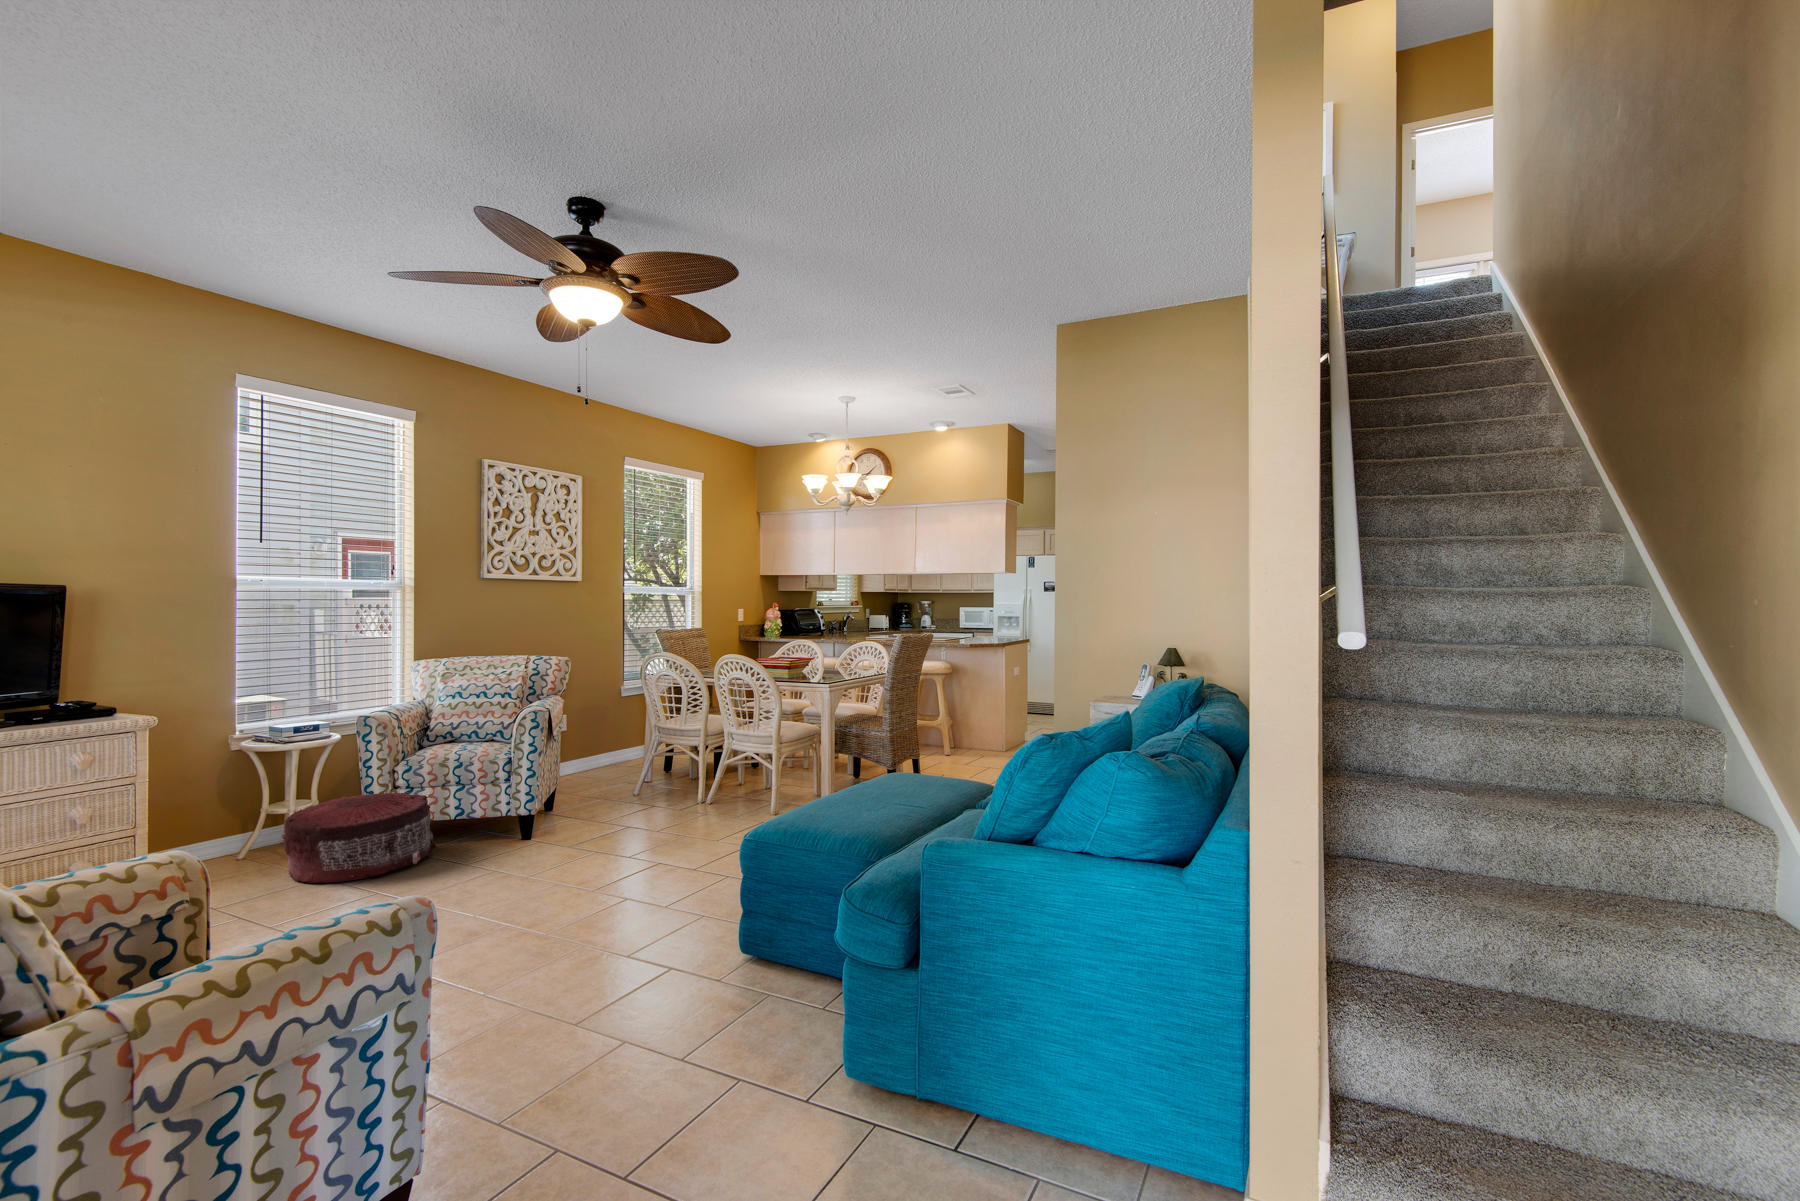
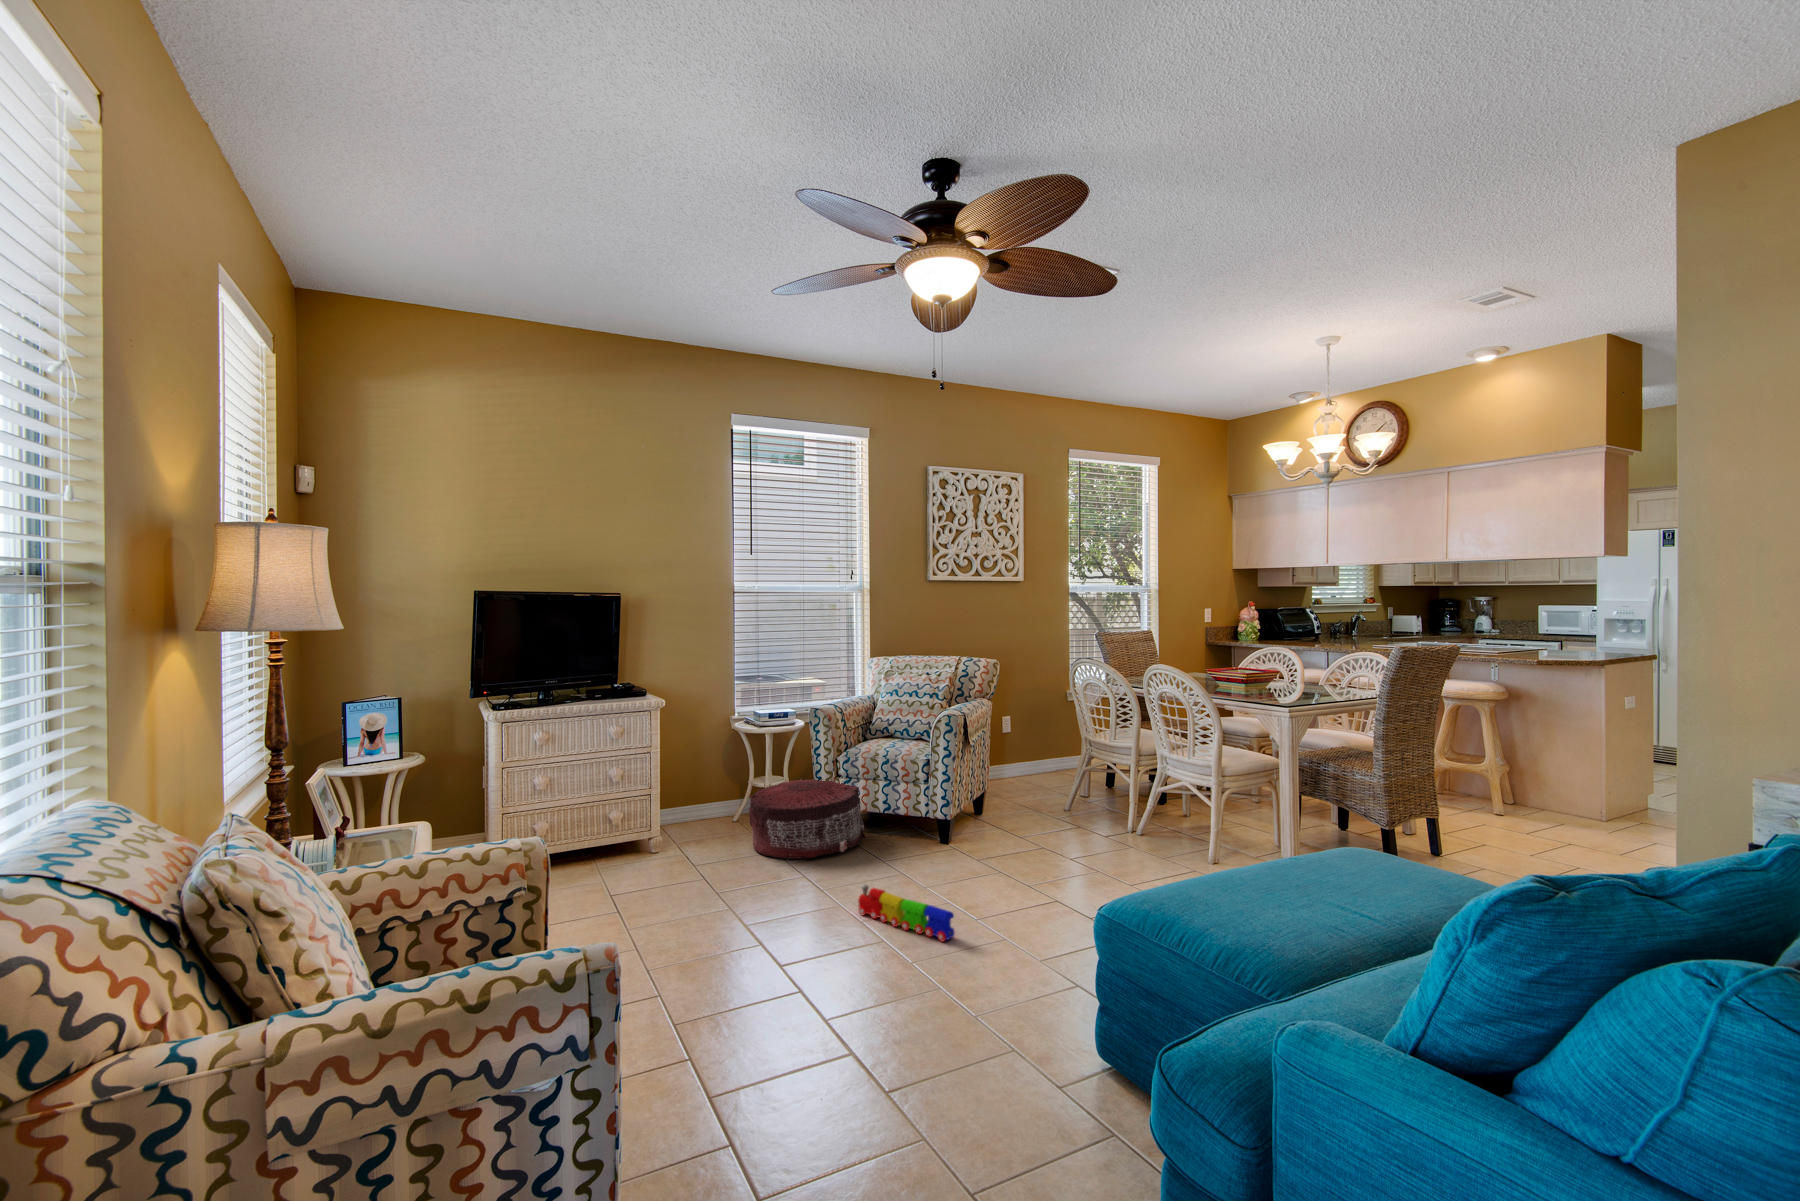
toy train: none [470,880,583,913] -> present [858,885,955,941]

